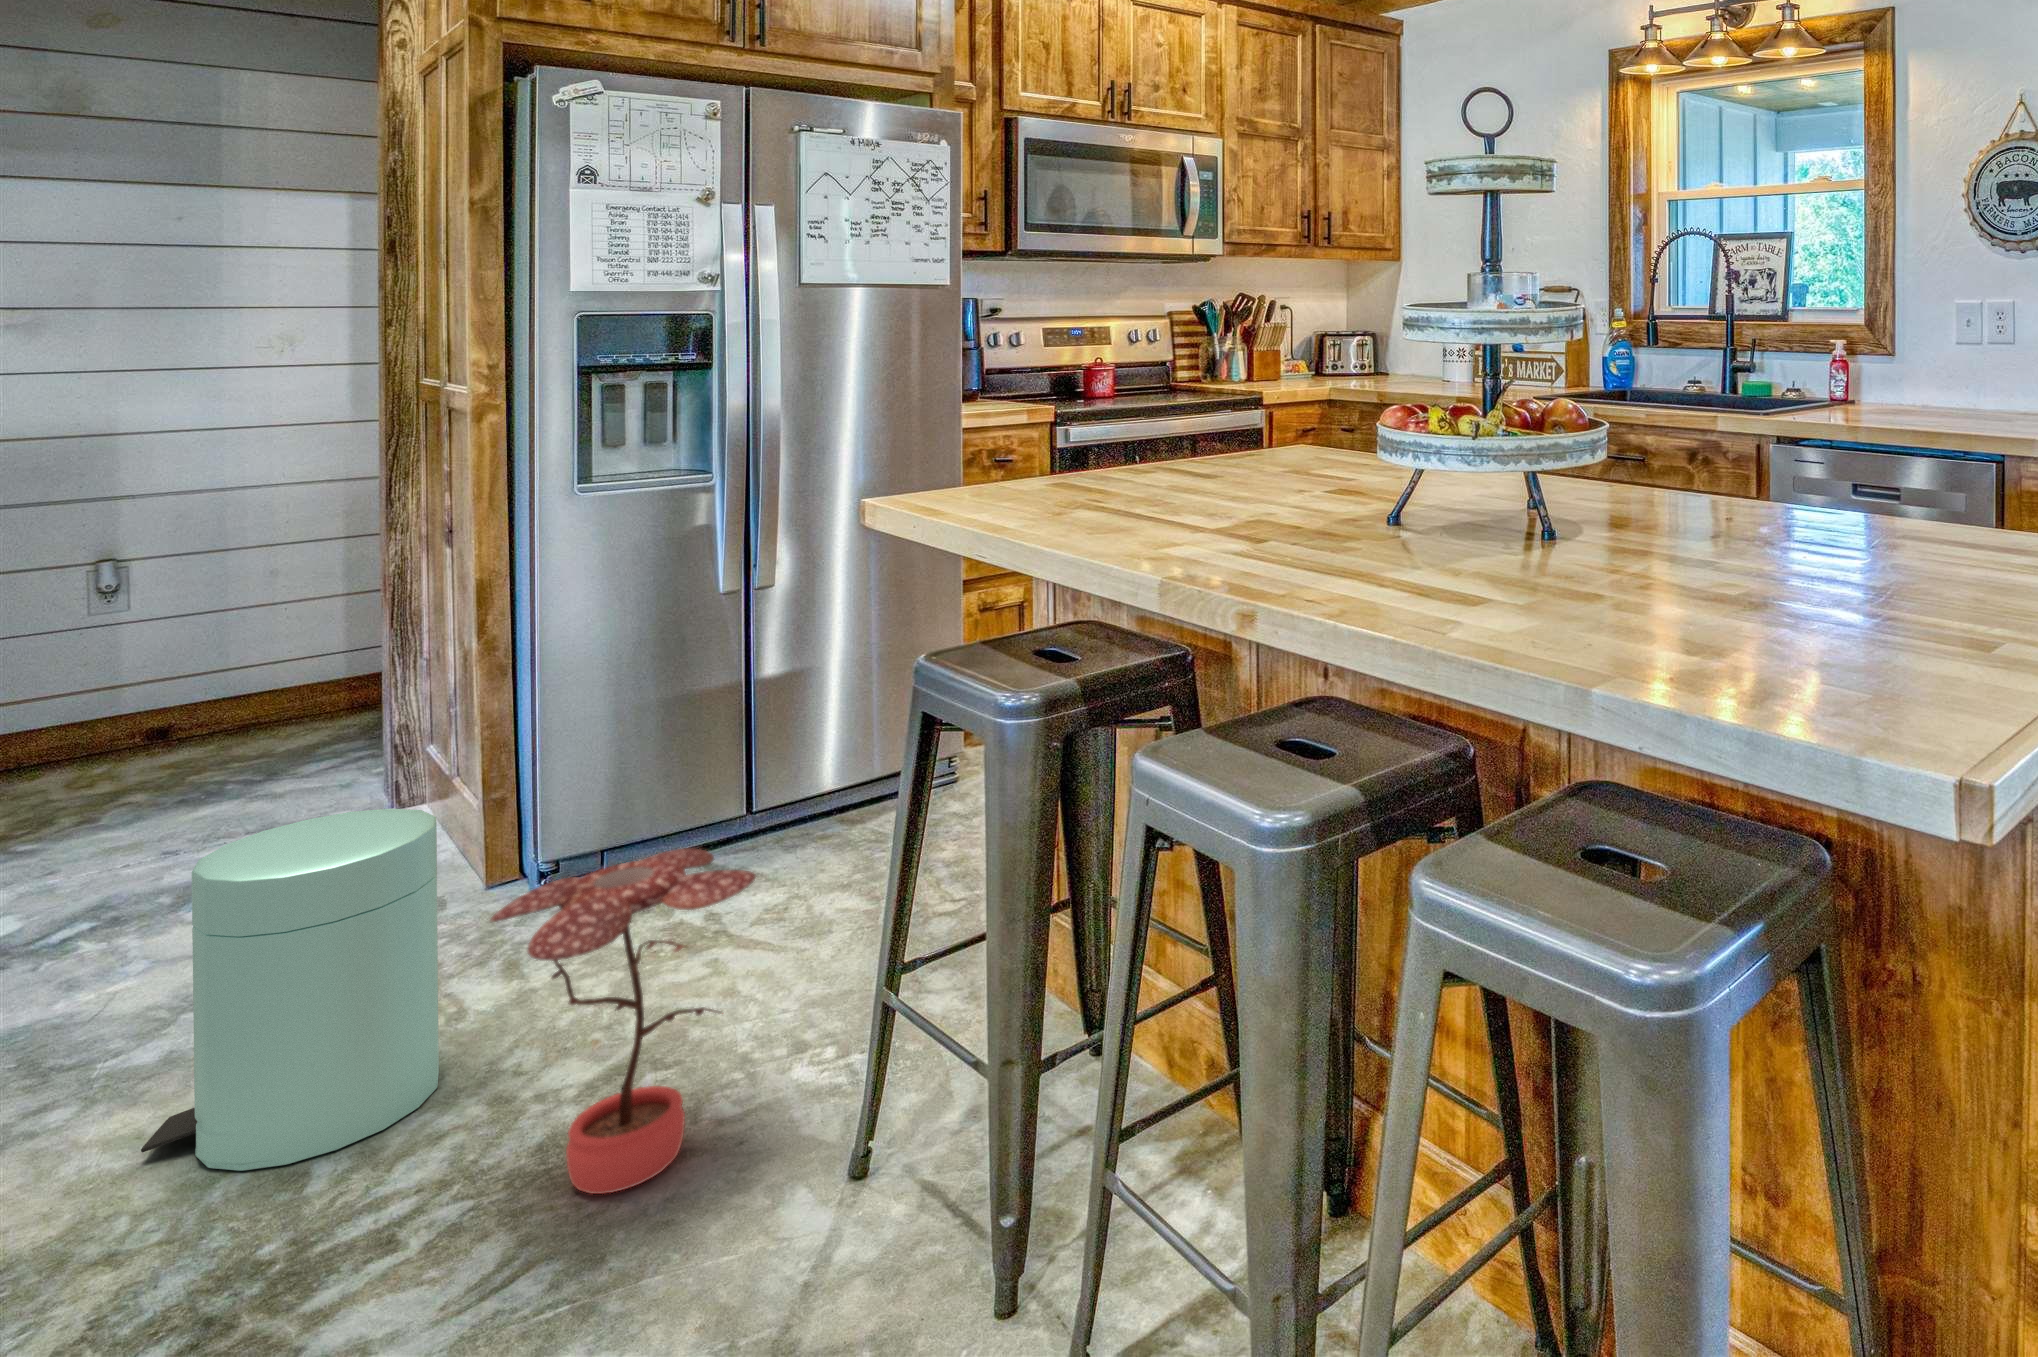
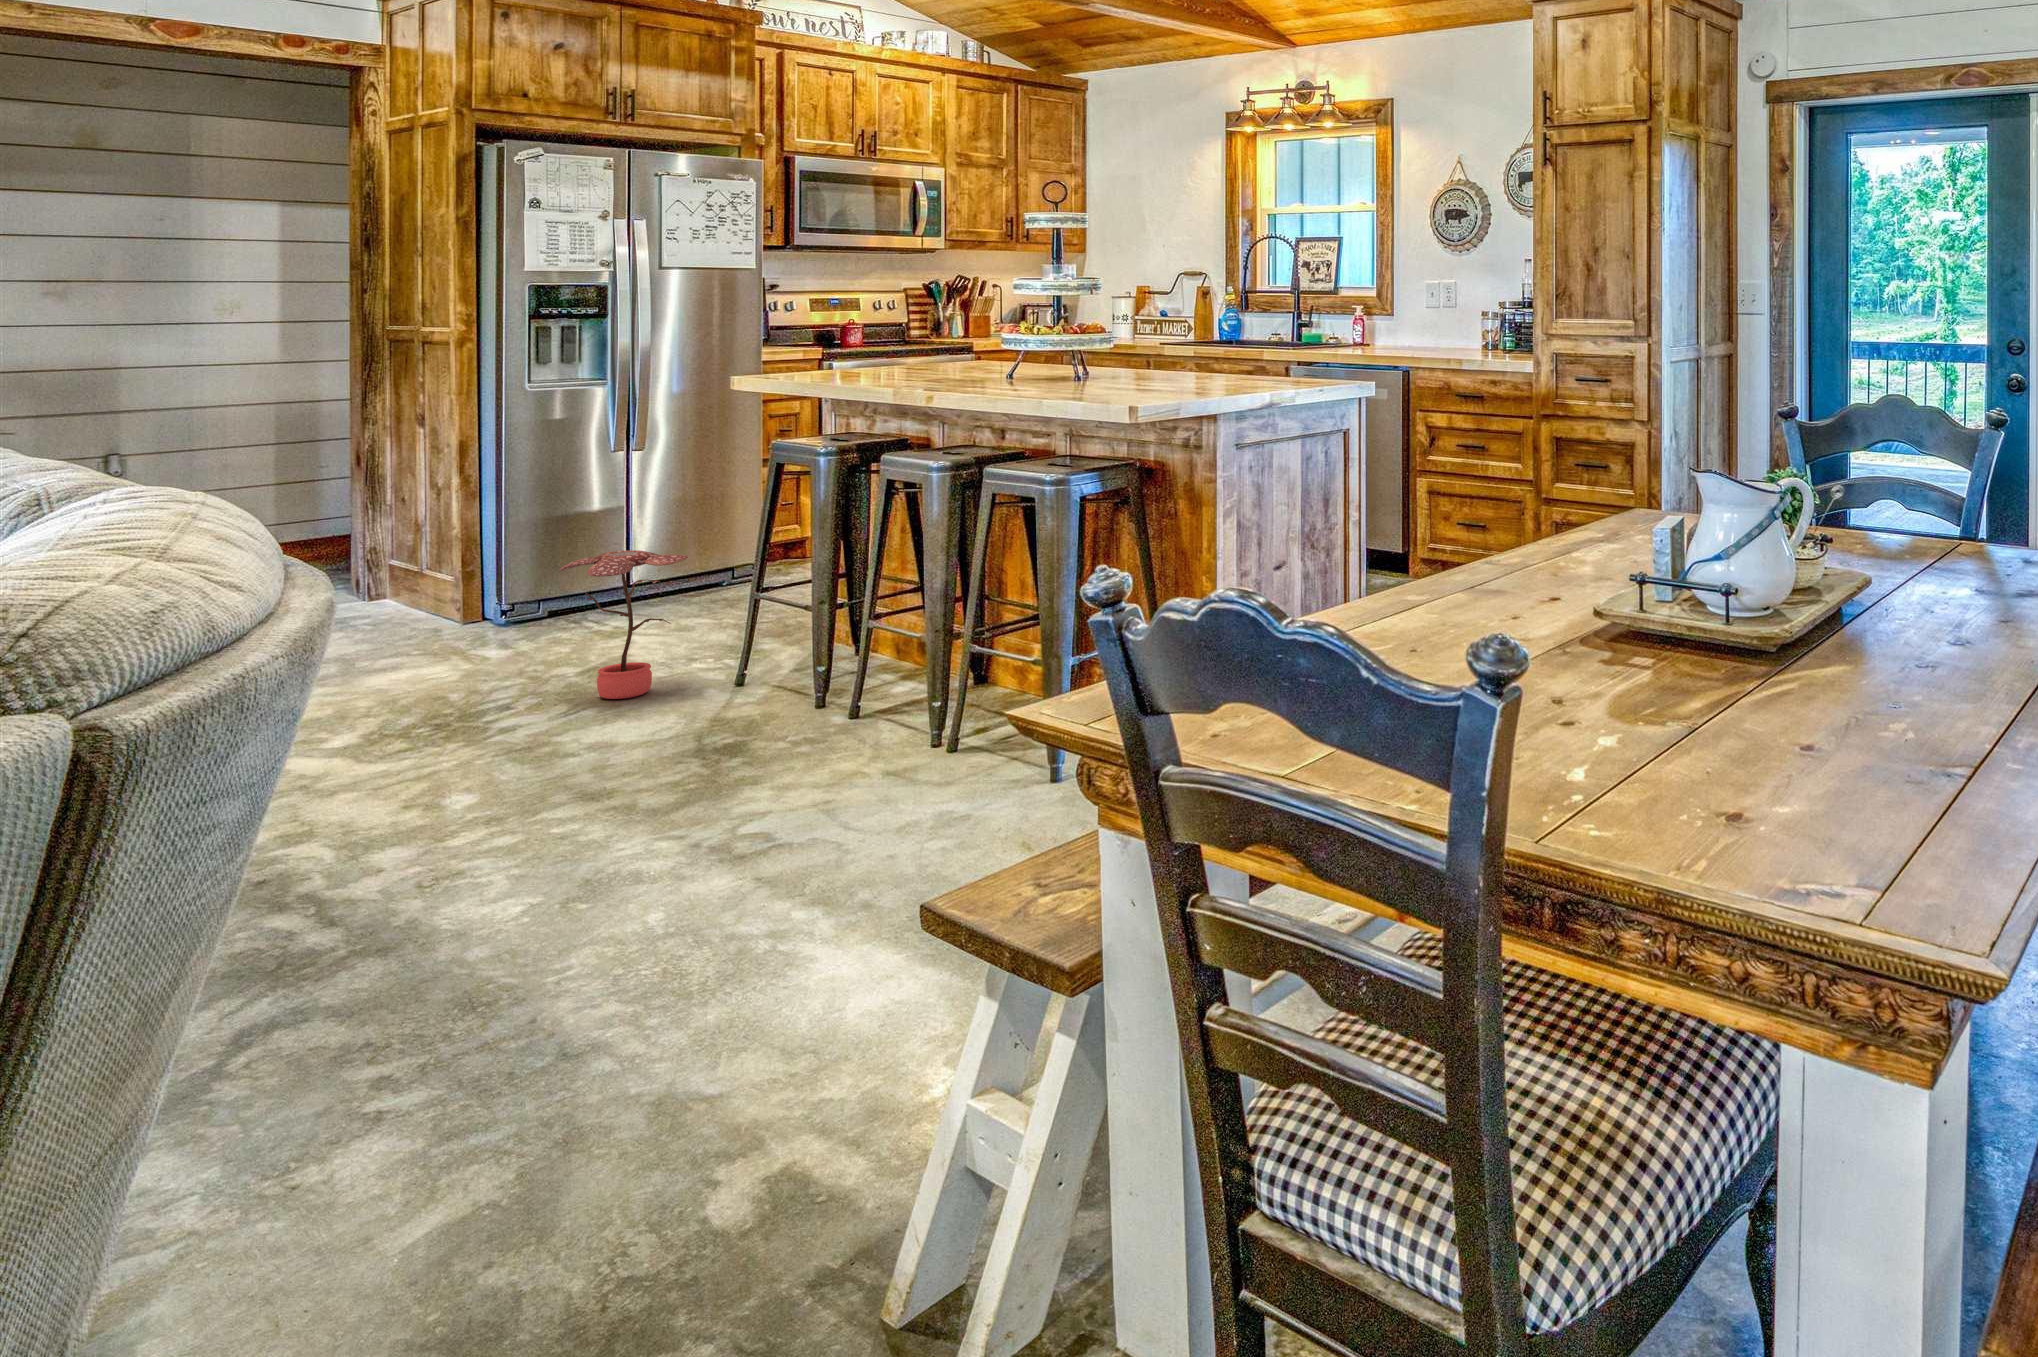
trash can: present [141,808,439,1171] -> none [368,543,505,700]

